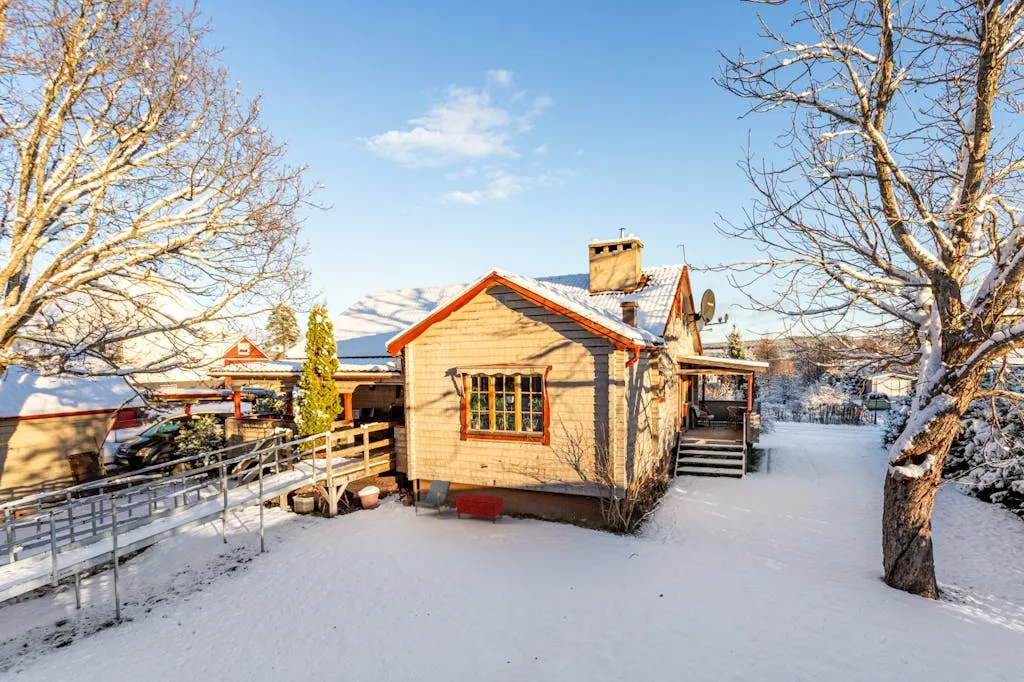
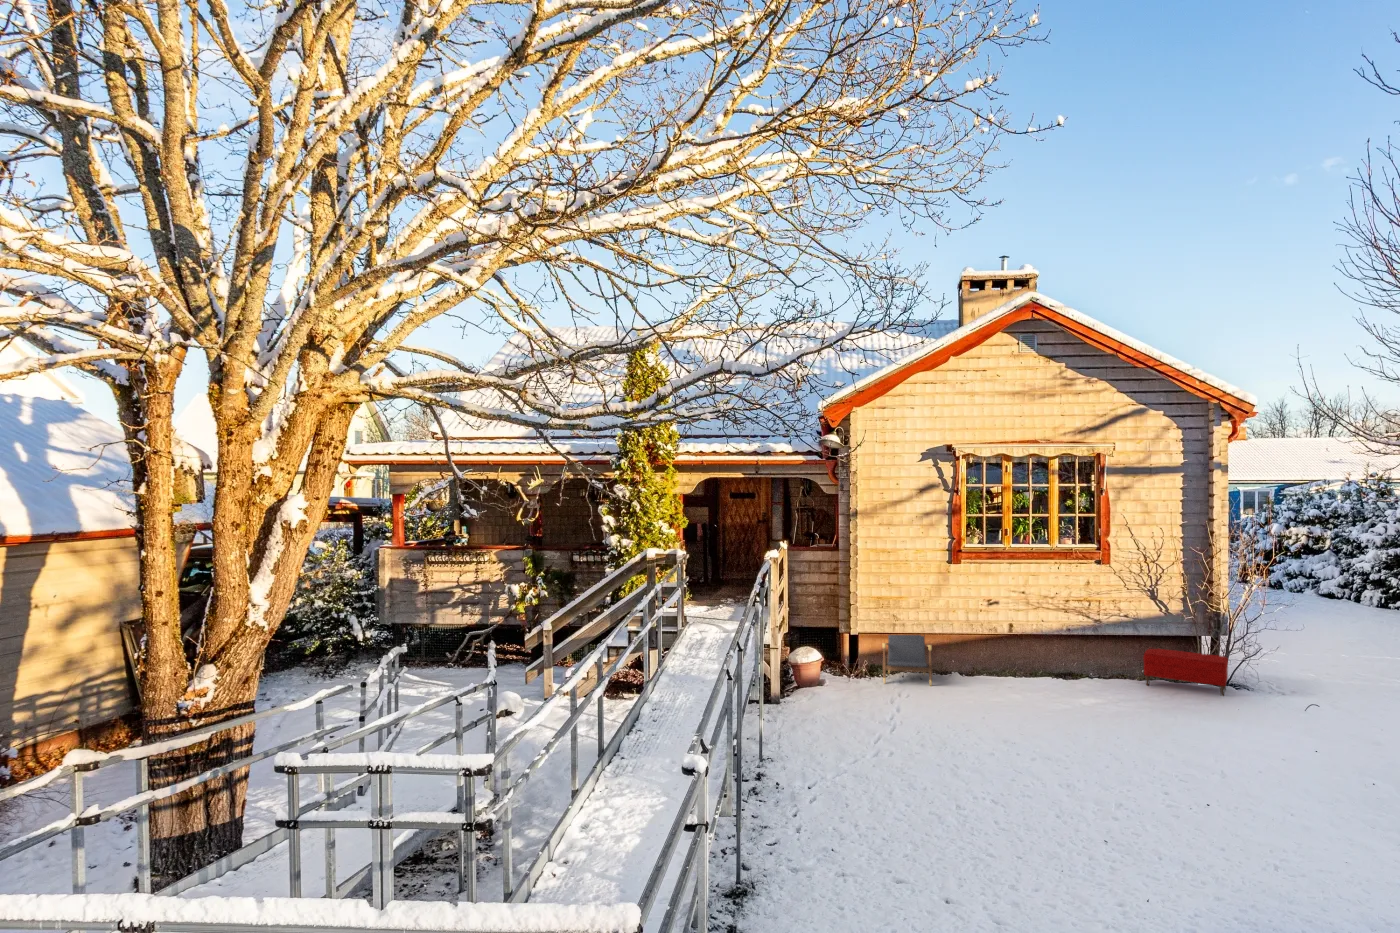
bench: present [456,494,503,524] -> present [1143,648,1228,696]

